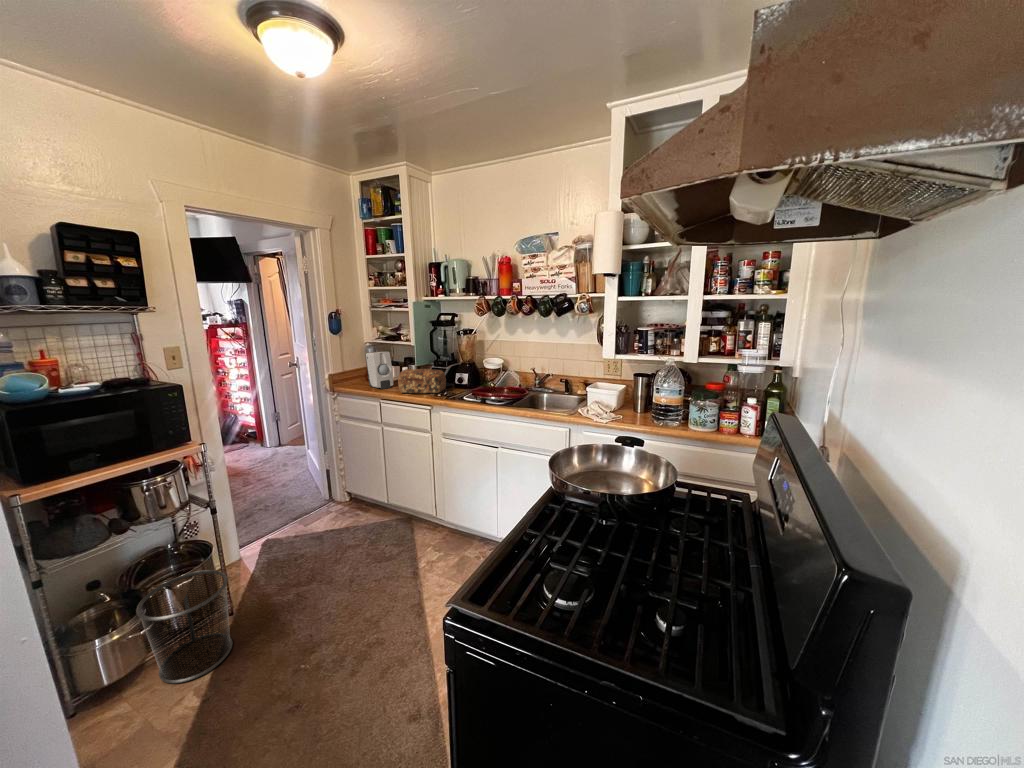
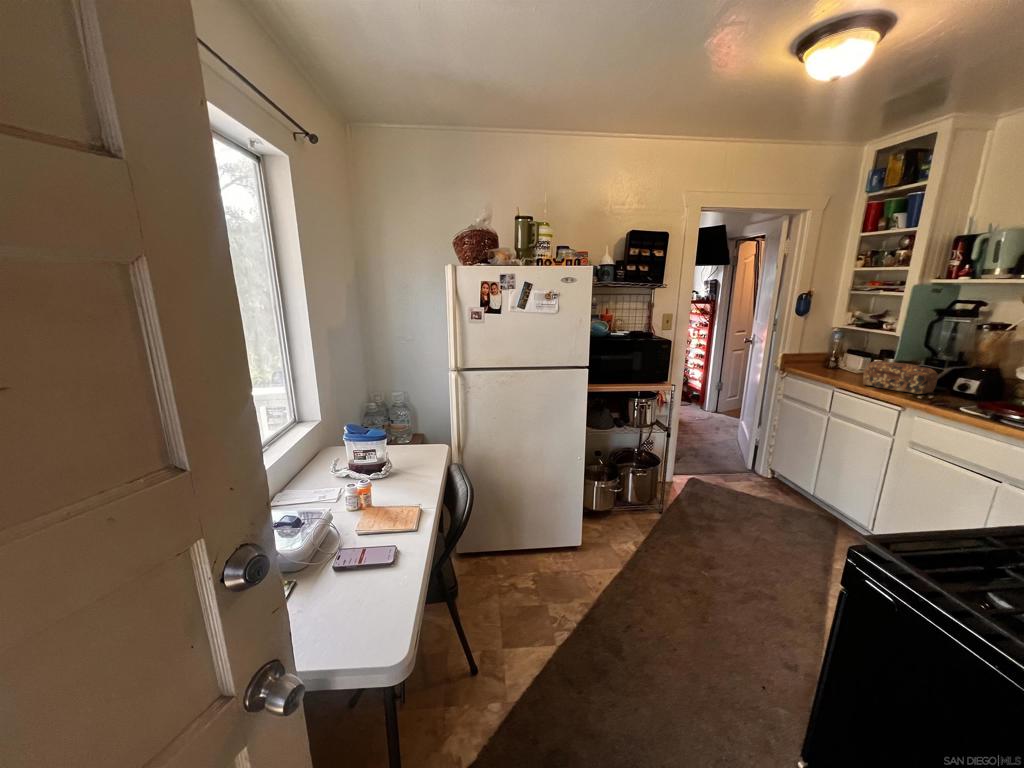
soap dispenser: present [365,352,393,389] -> none [825,338,861,378]
waste bin: present [136,570,232,683] -> none [616,470,667,538]

